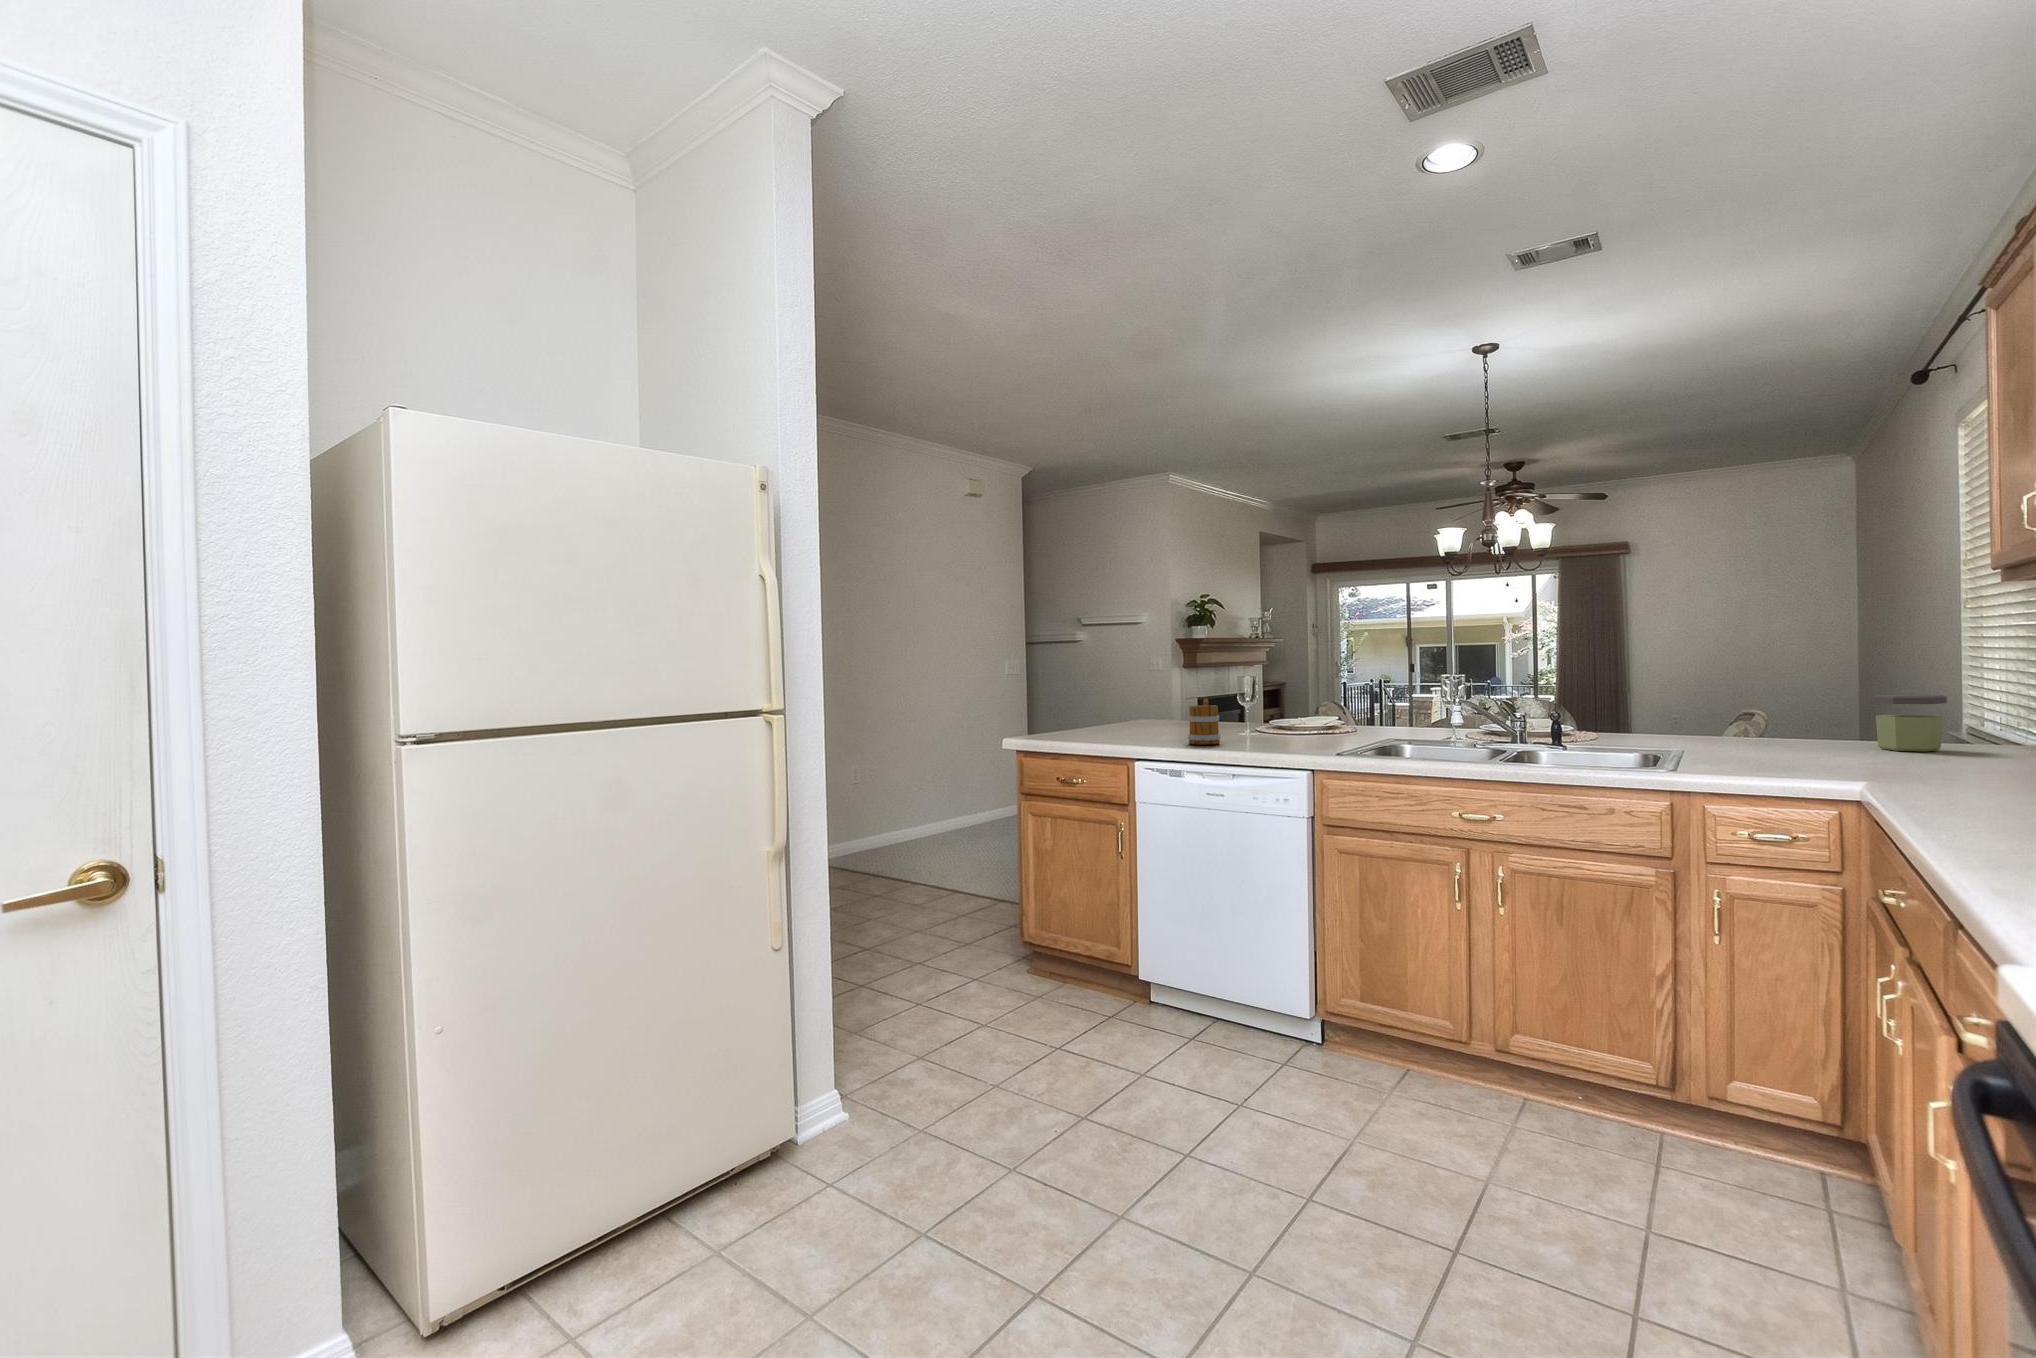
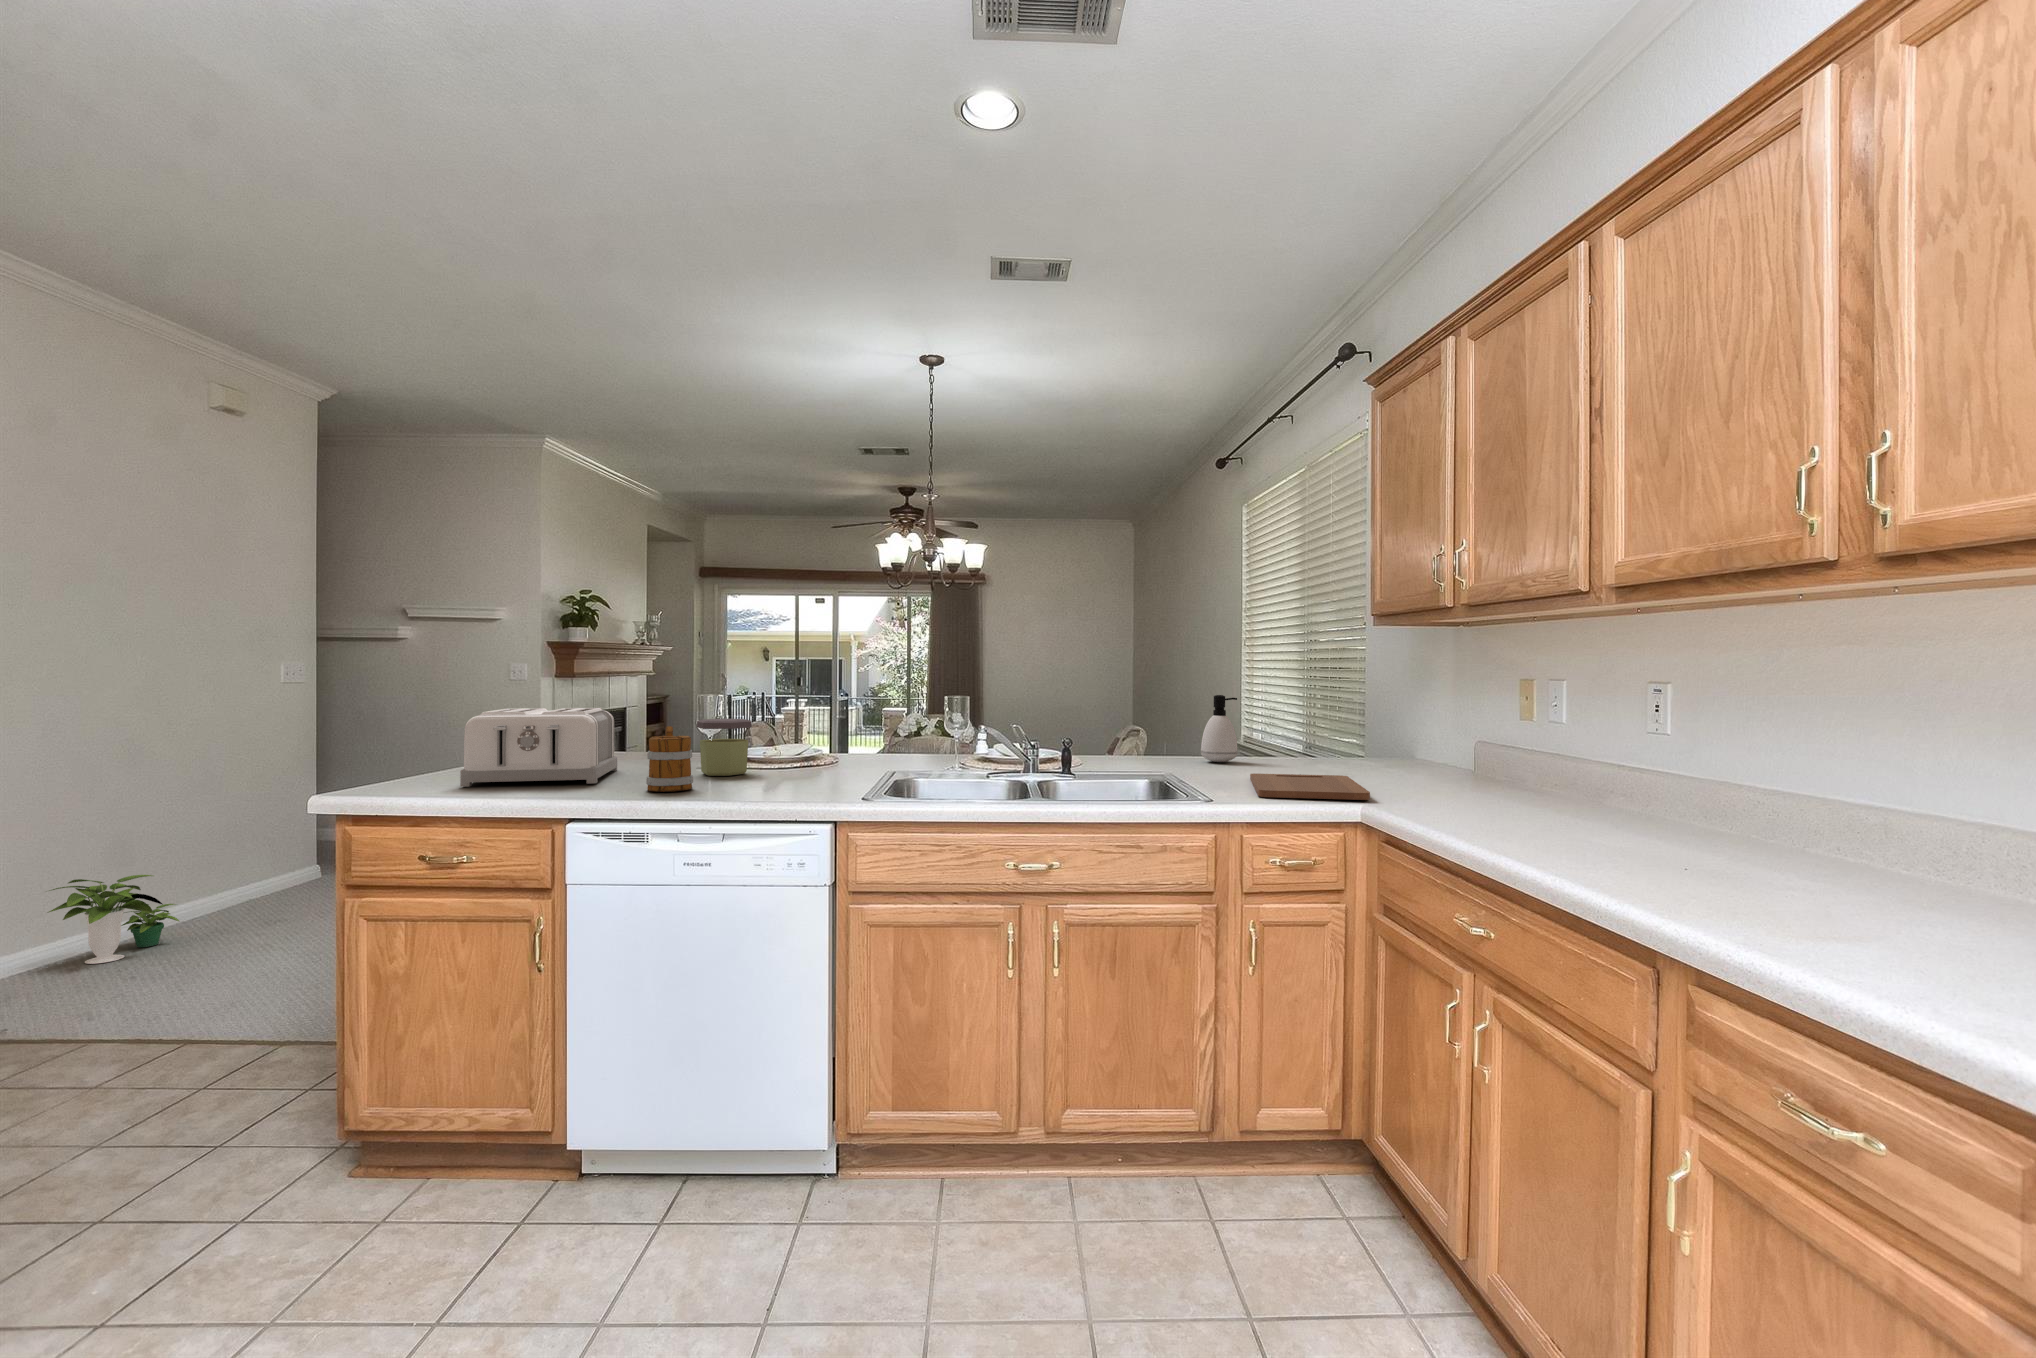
soap dispenser: none [1755,670,1806,743] -> present [1201,695,1238,762]
toaster: none [1080,686,1182,738] -> present [460,708,617,787]
jar: present [1871,694,1947,751] -> present [697,719,751,776]
cutting board: none [1749,752,1920,780] -> present [1250,773,1370,800]
potted plant: none [898,793,959,845] -> present [49,875,179,964]

